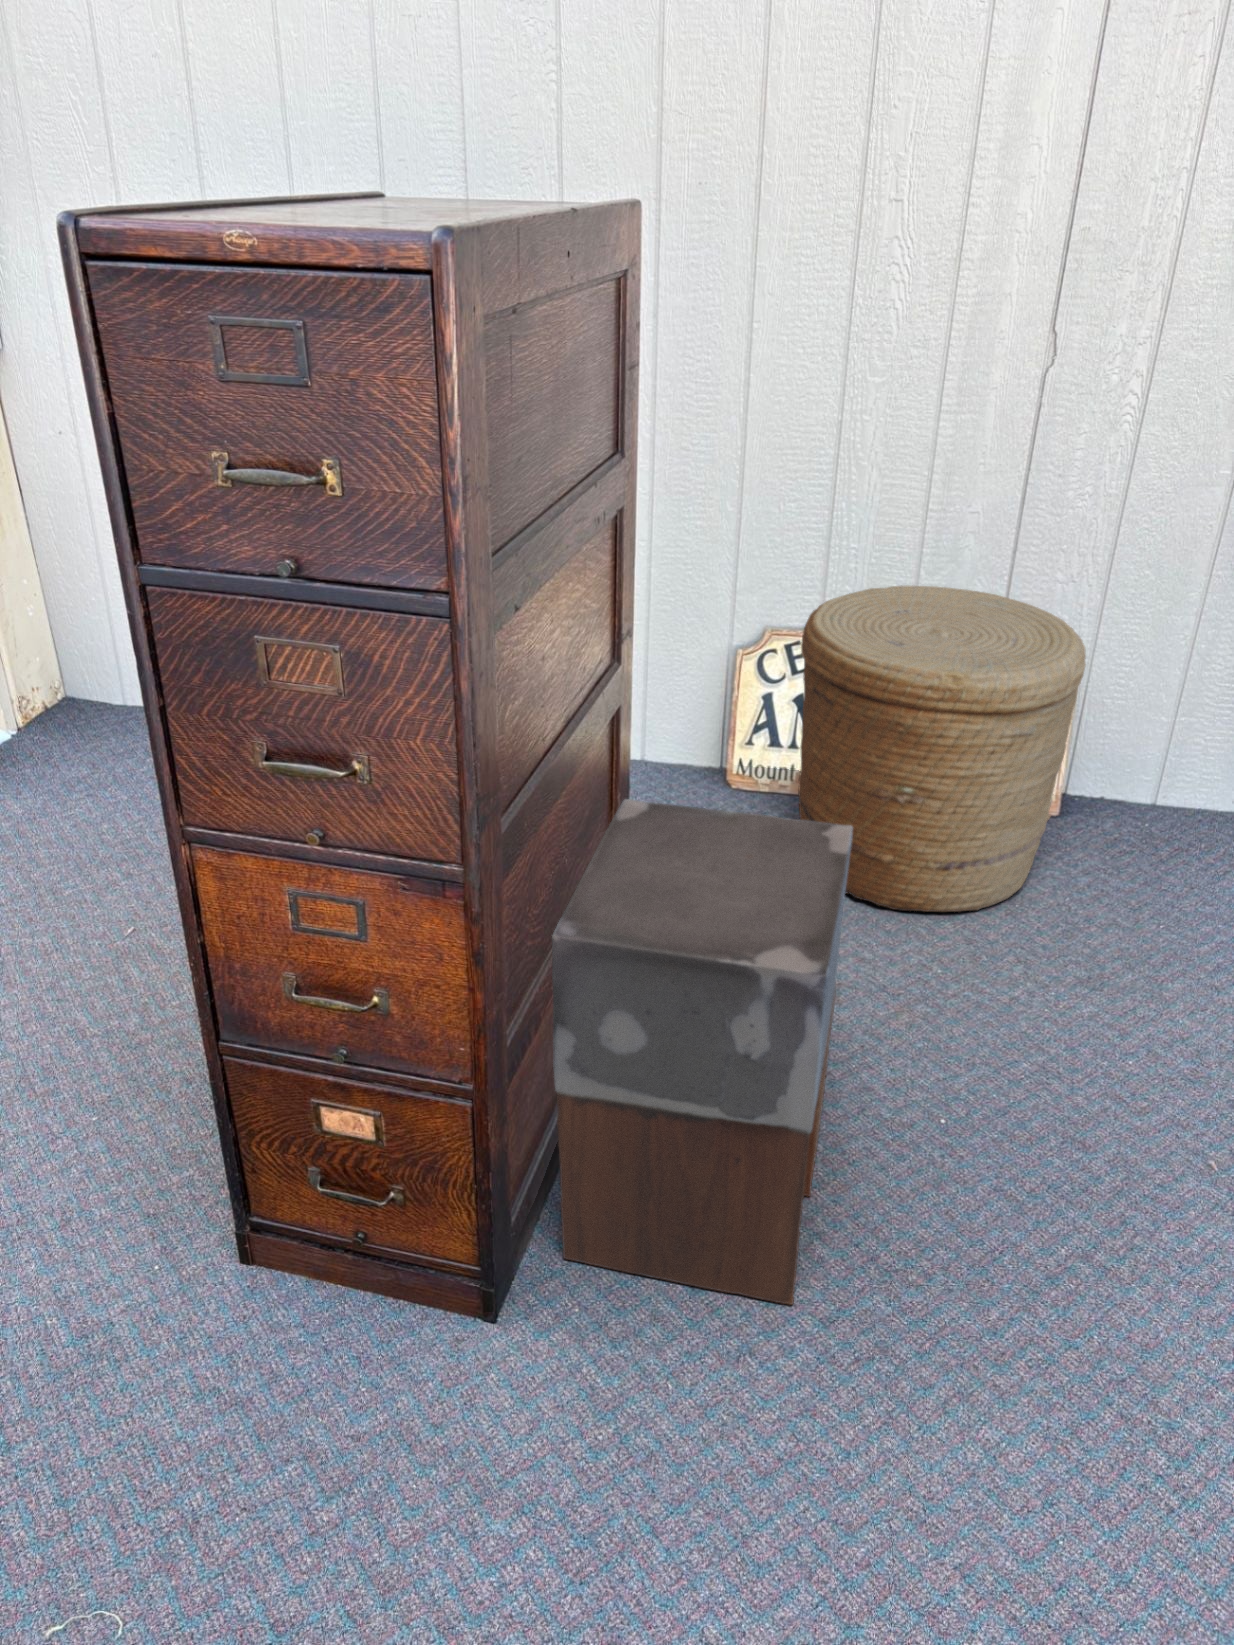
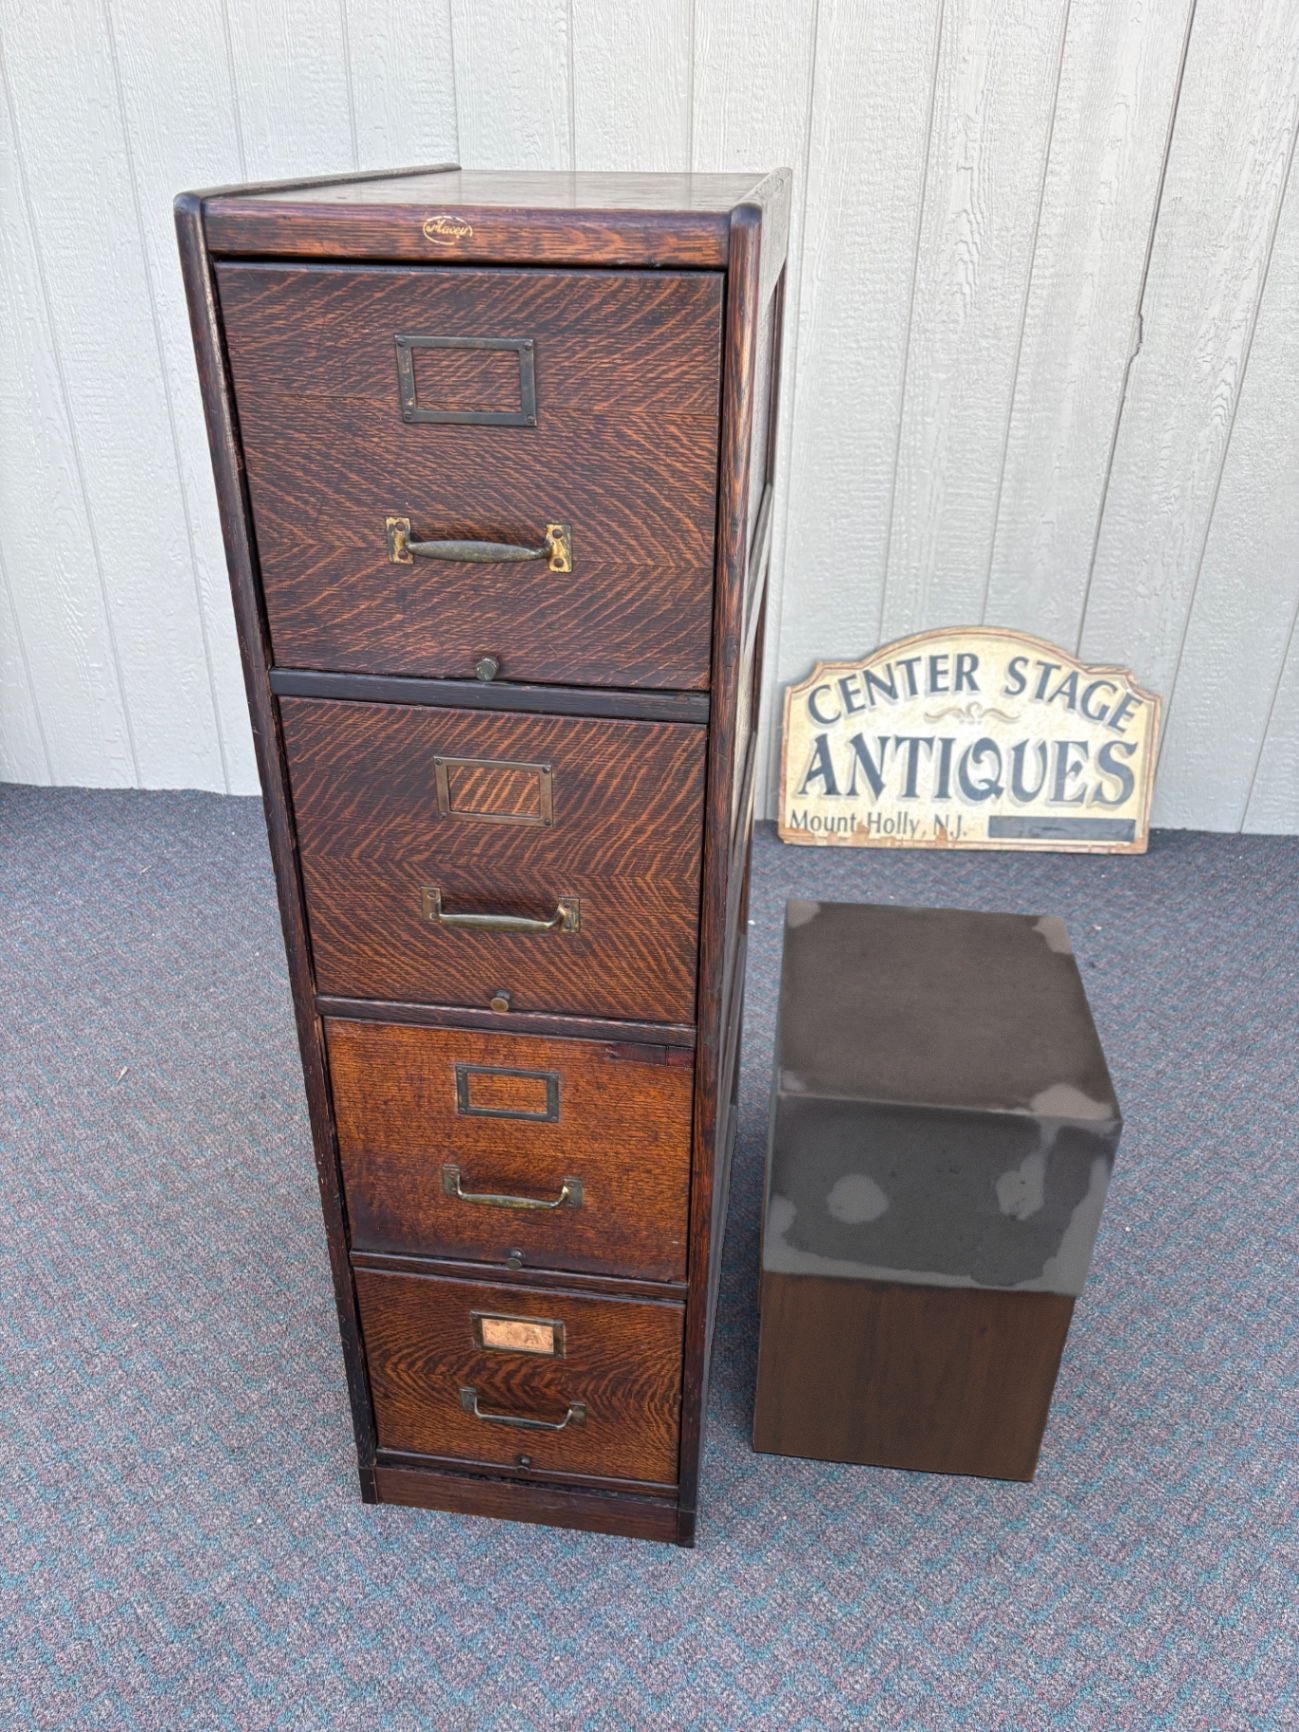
woven basket: present [798,585,1086,912] -> none [877,611,1209,977]

